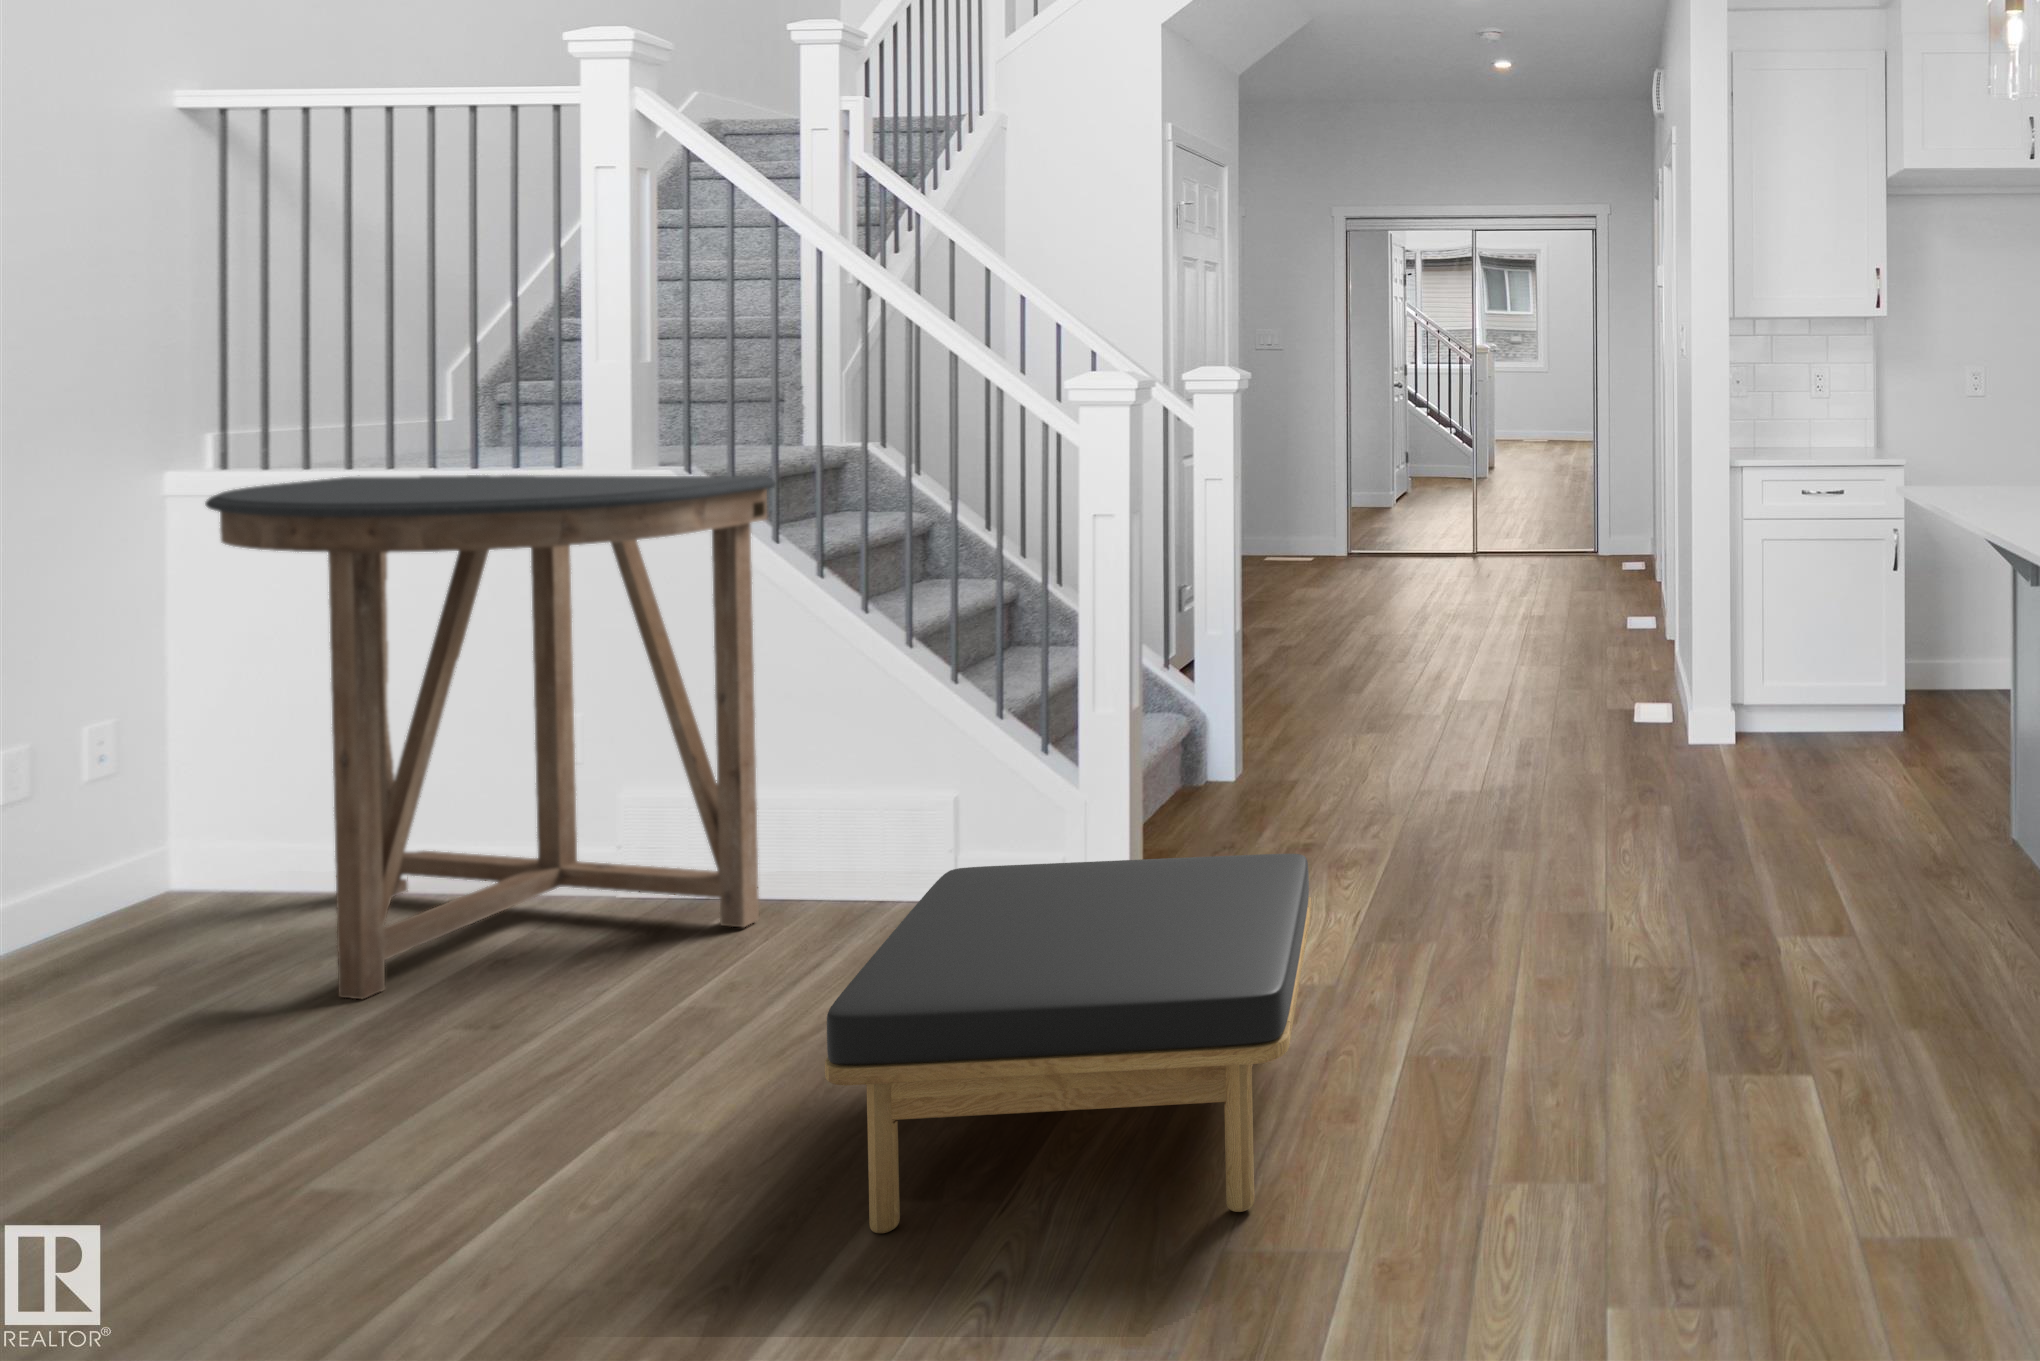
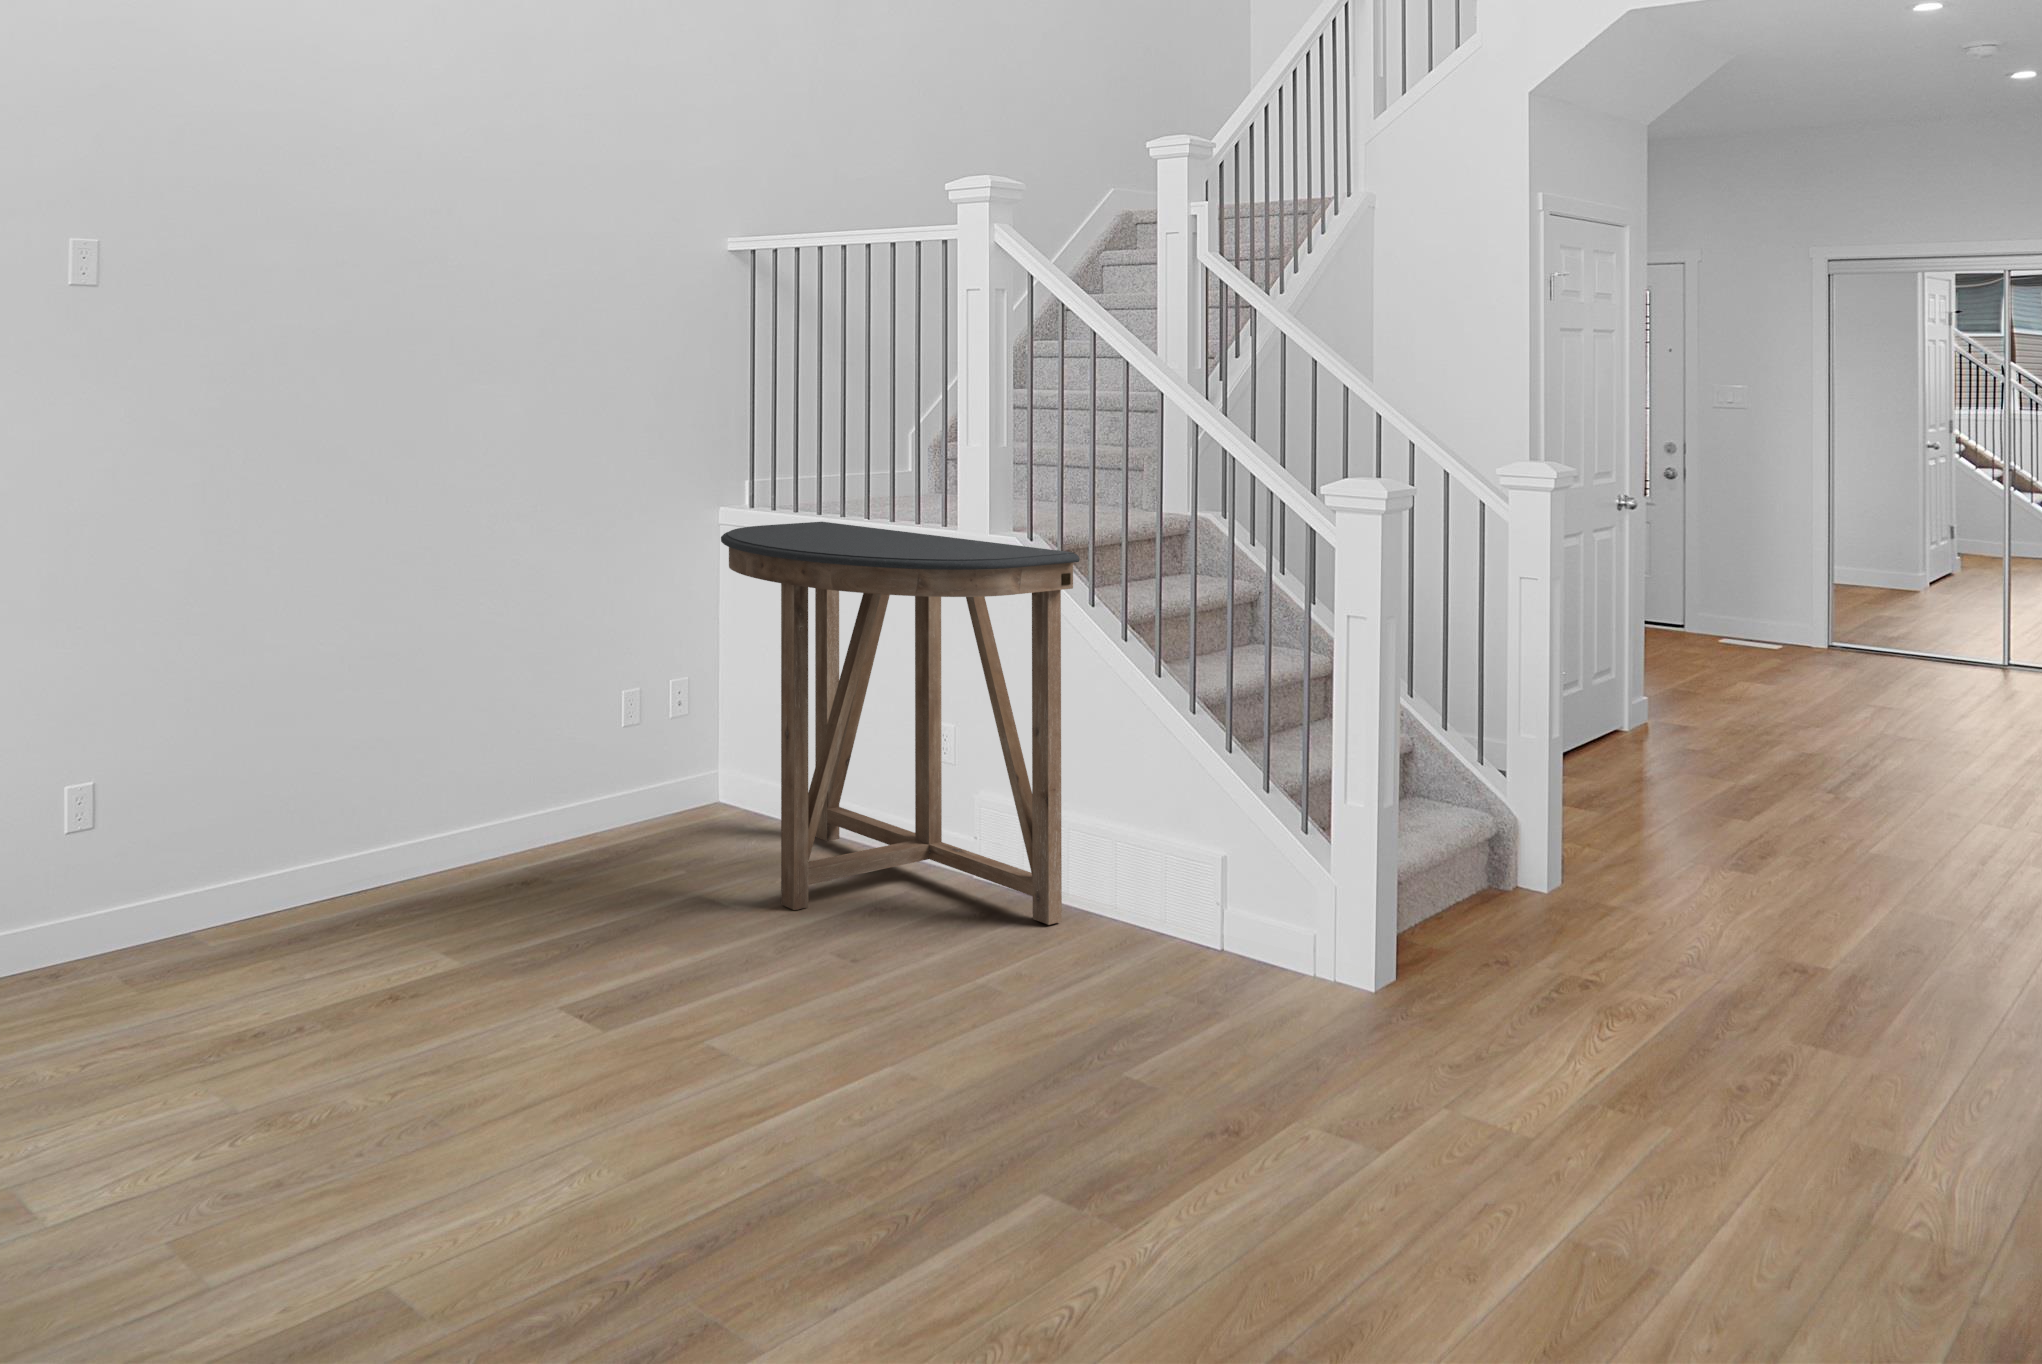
ottoman: present [825,854,1312,1233] -> none [1029,914,1496,1281]

